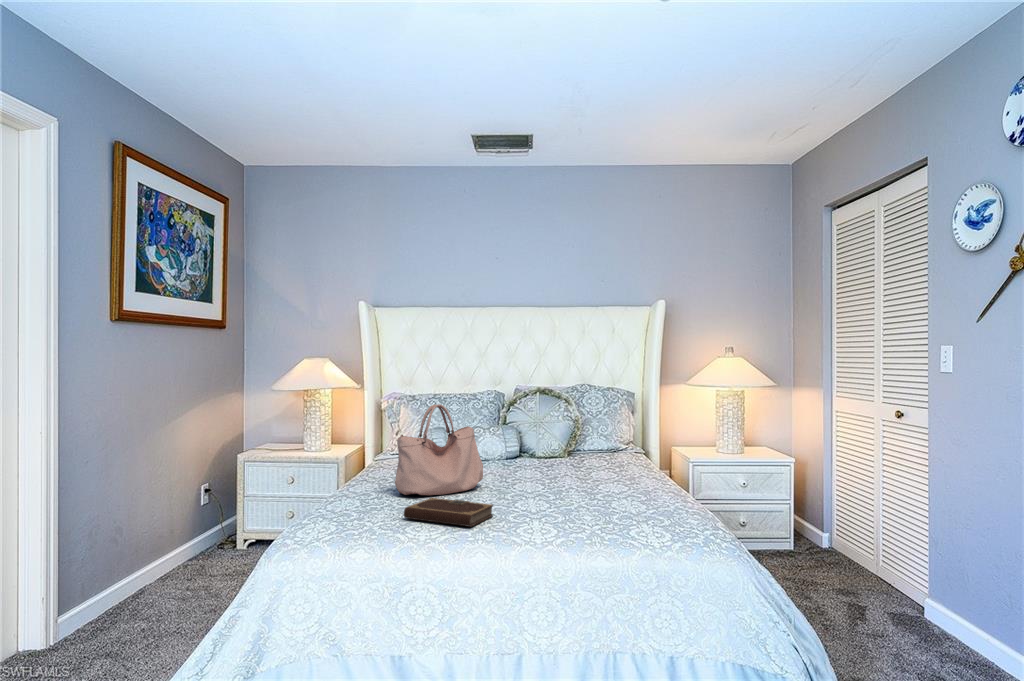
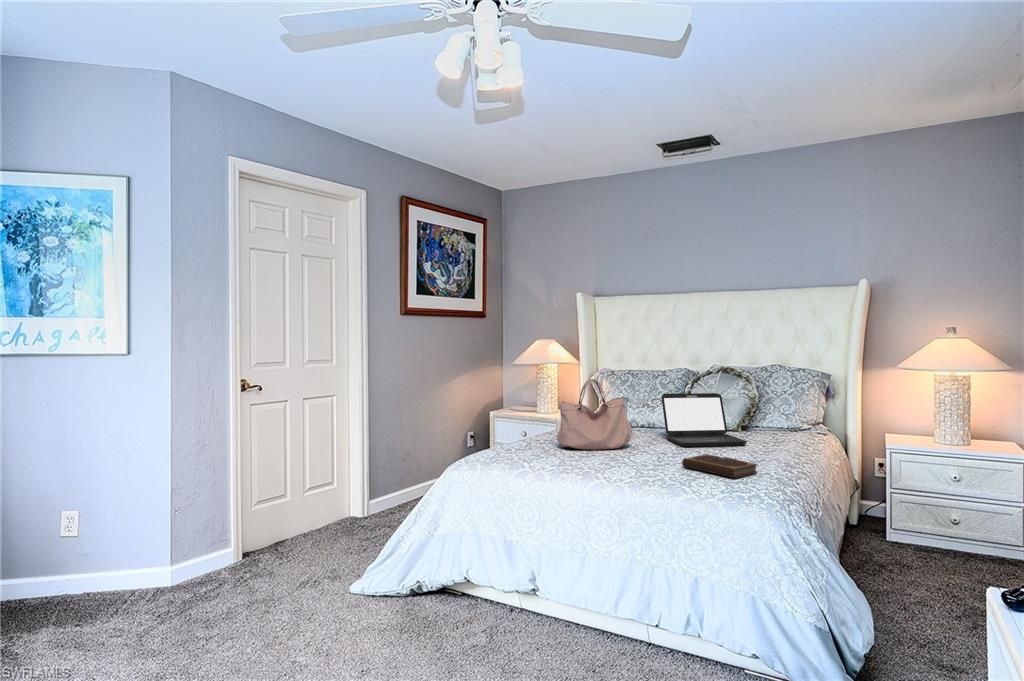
laptop: none [500,417,595,480] -> present [661,393,746,447]
notebook: present [404,498,493,527] -> present [682,454,757,478]

